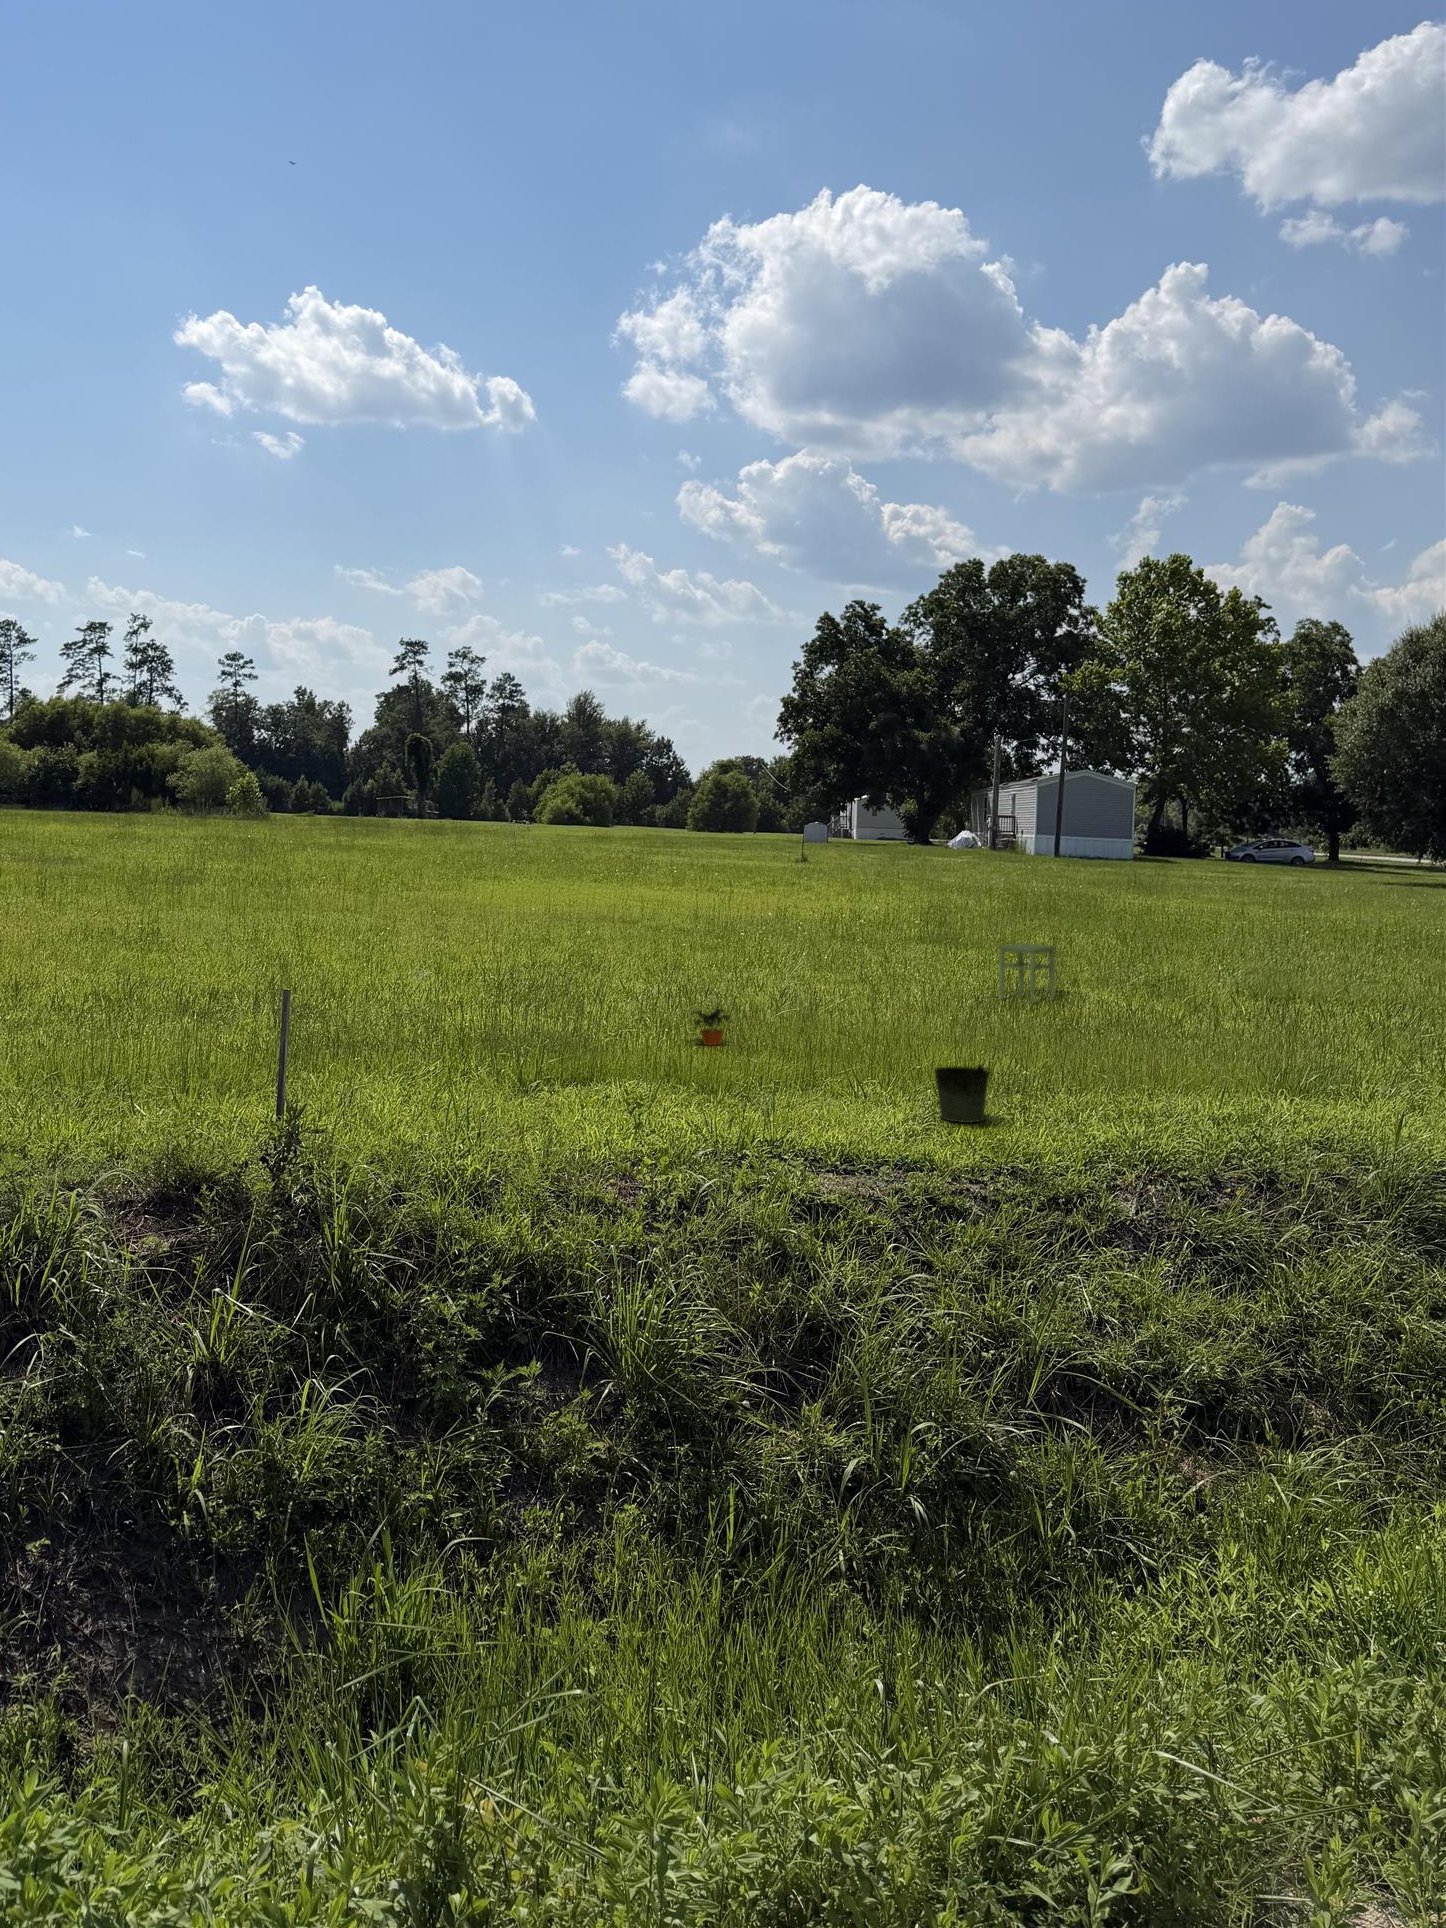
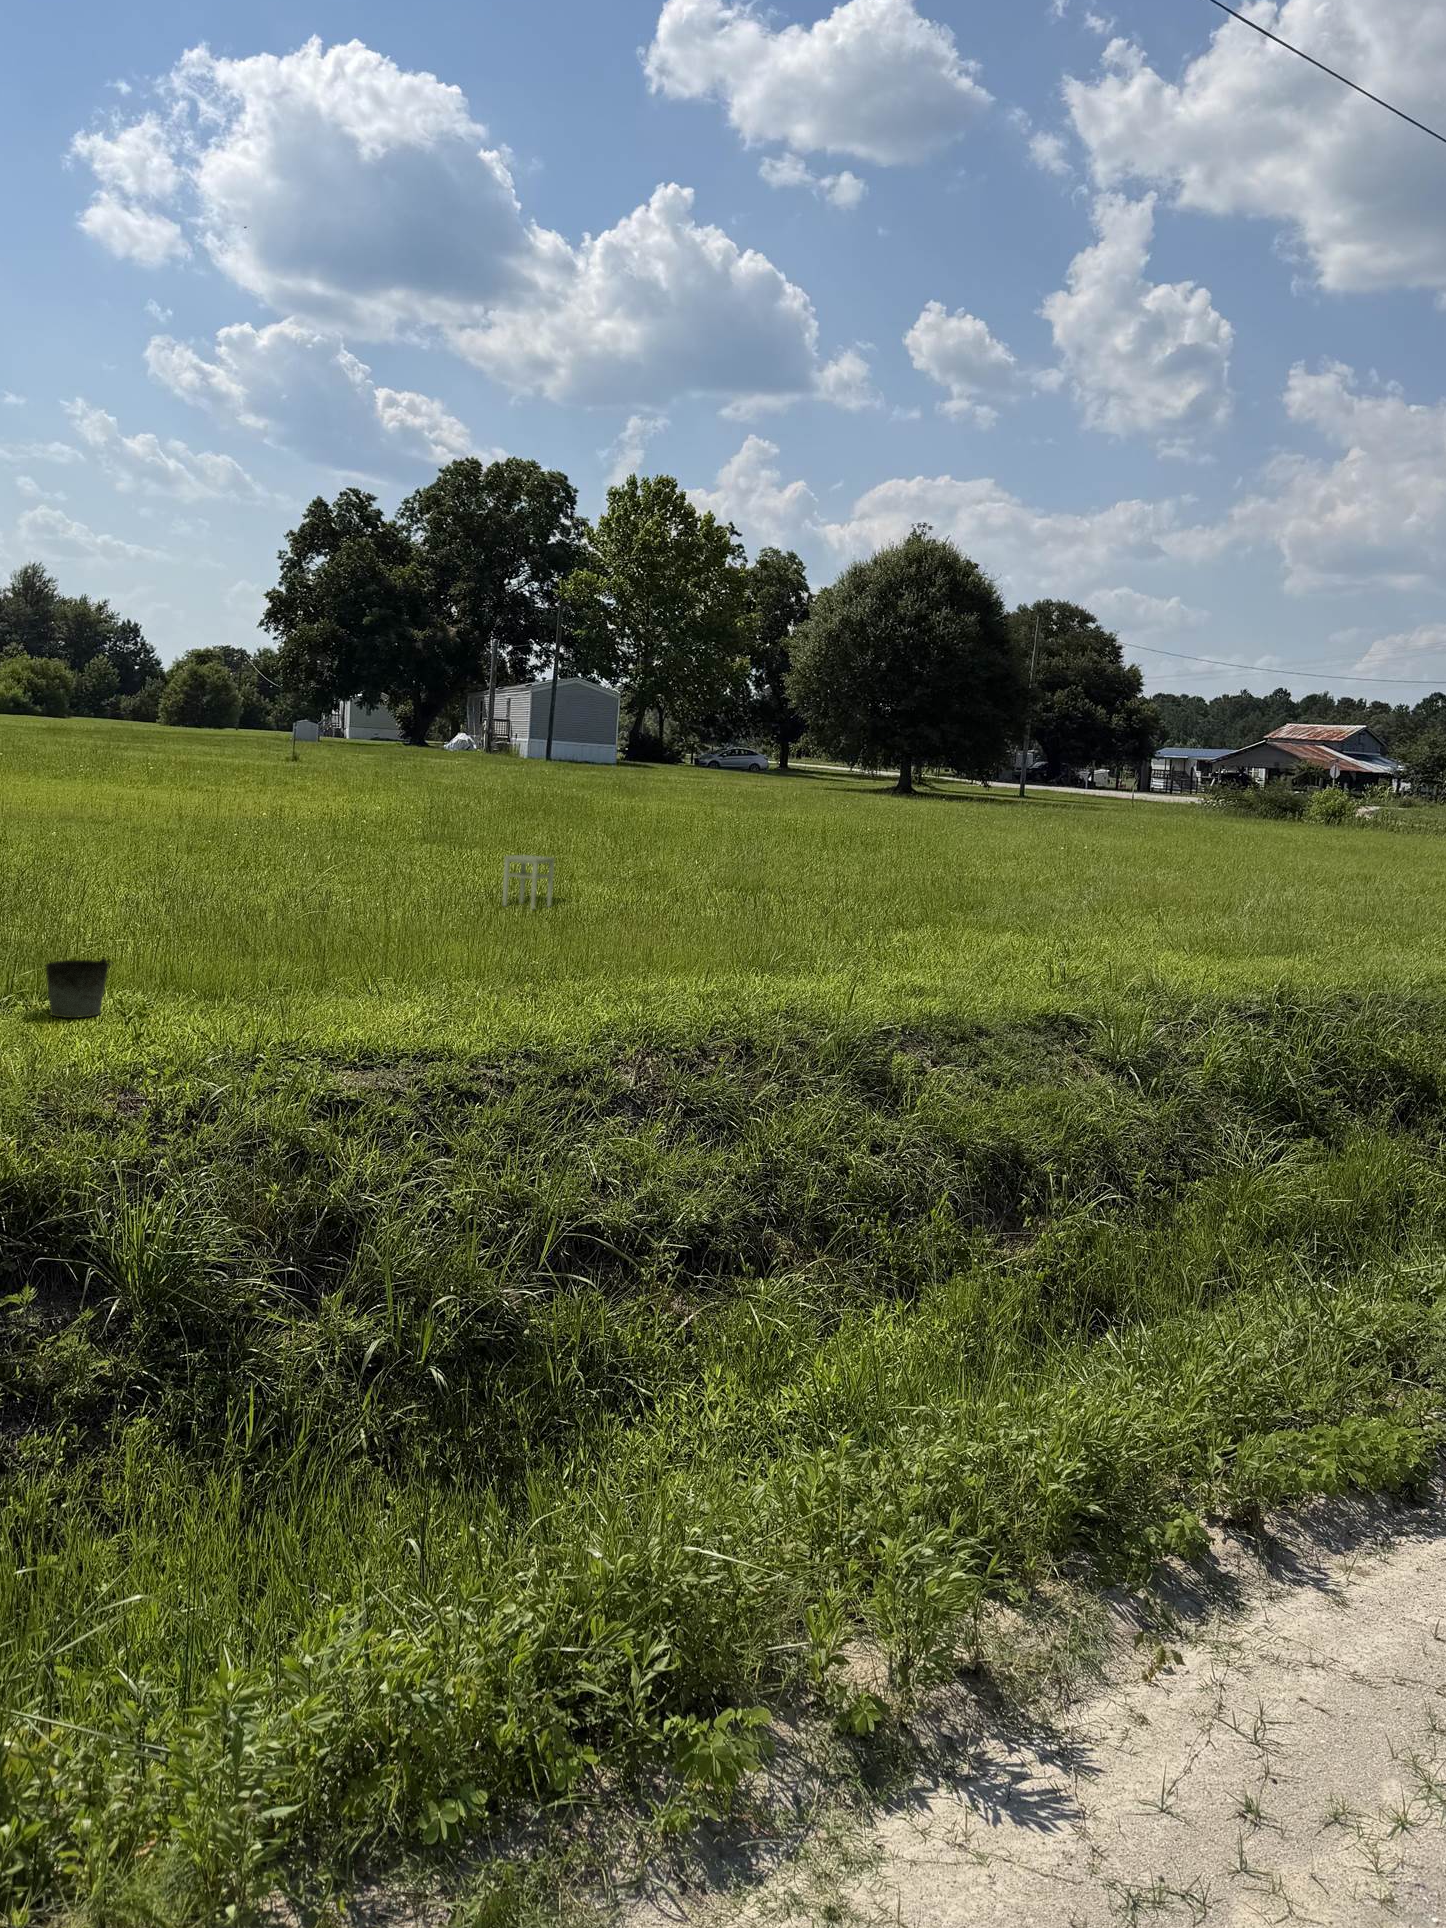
potted plant: present [691,1008,730,1045] -> none [191,911,242,949]
bucket: present [935,1065,991,1123] -> present [45,957,112,1018]

